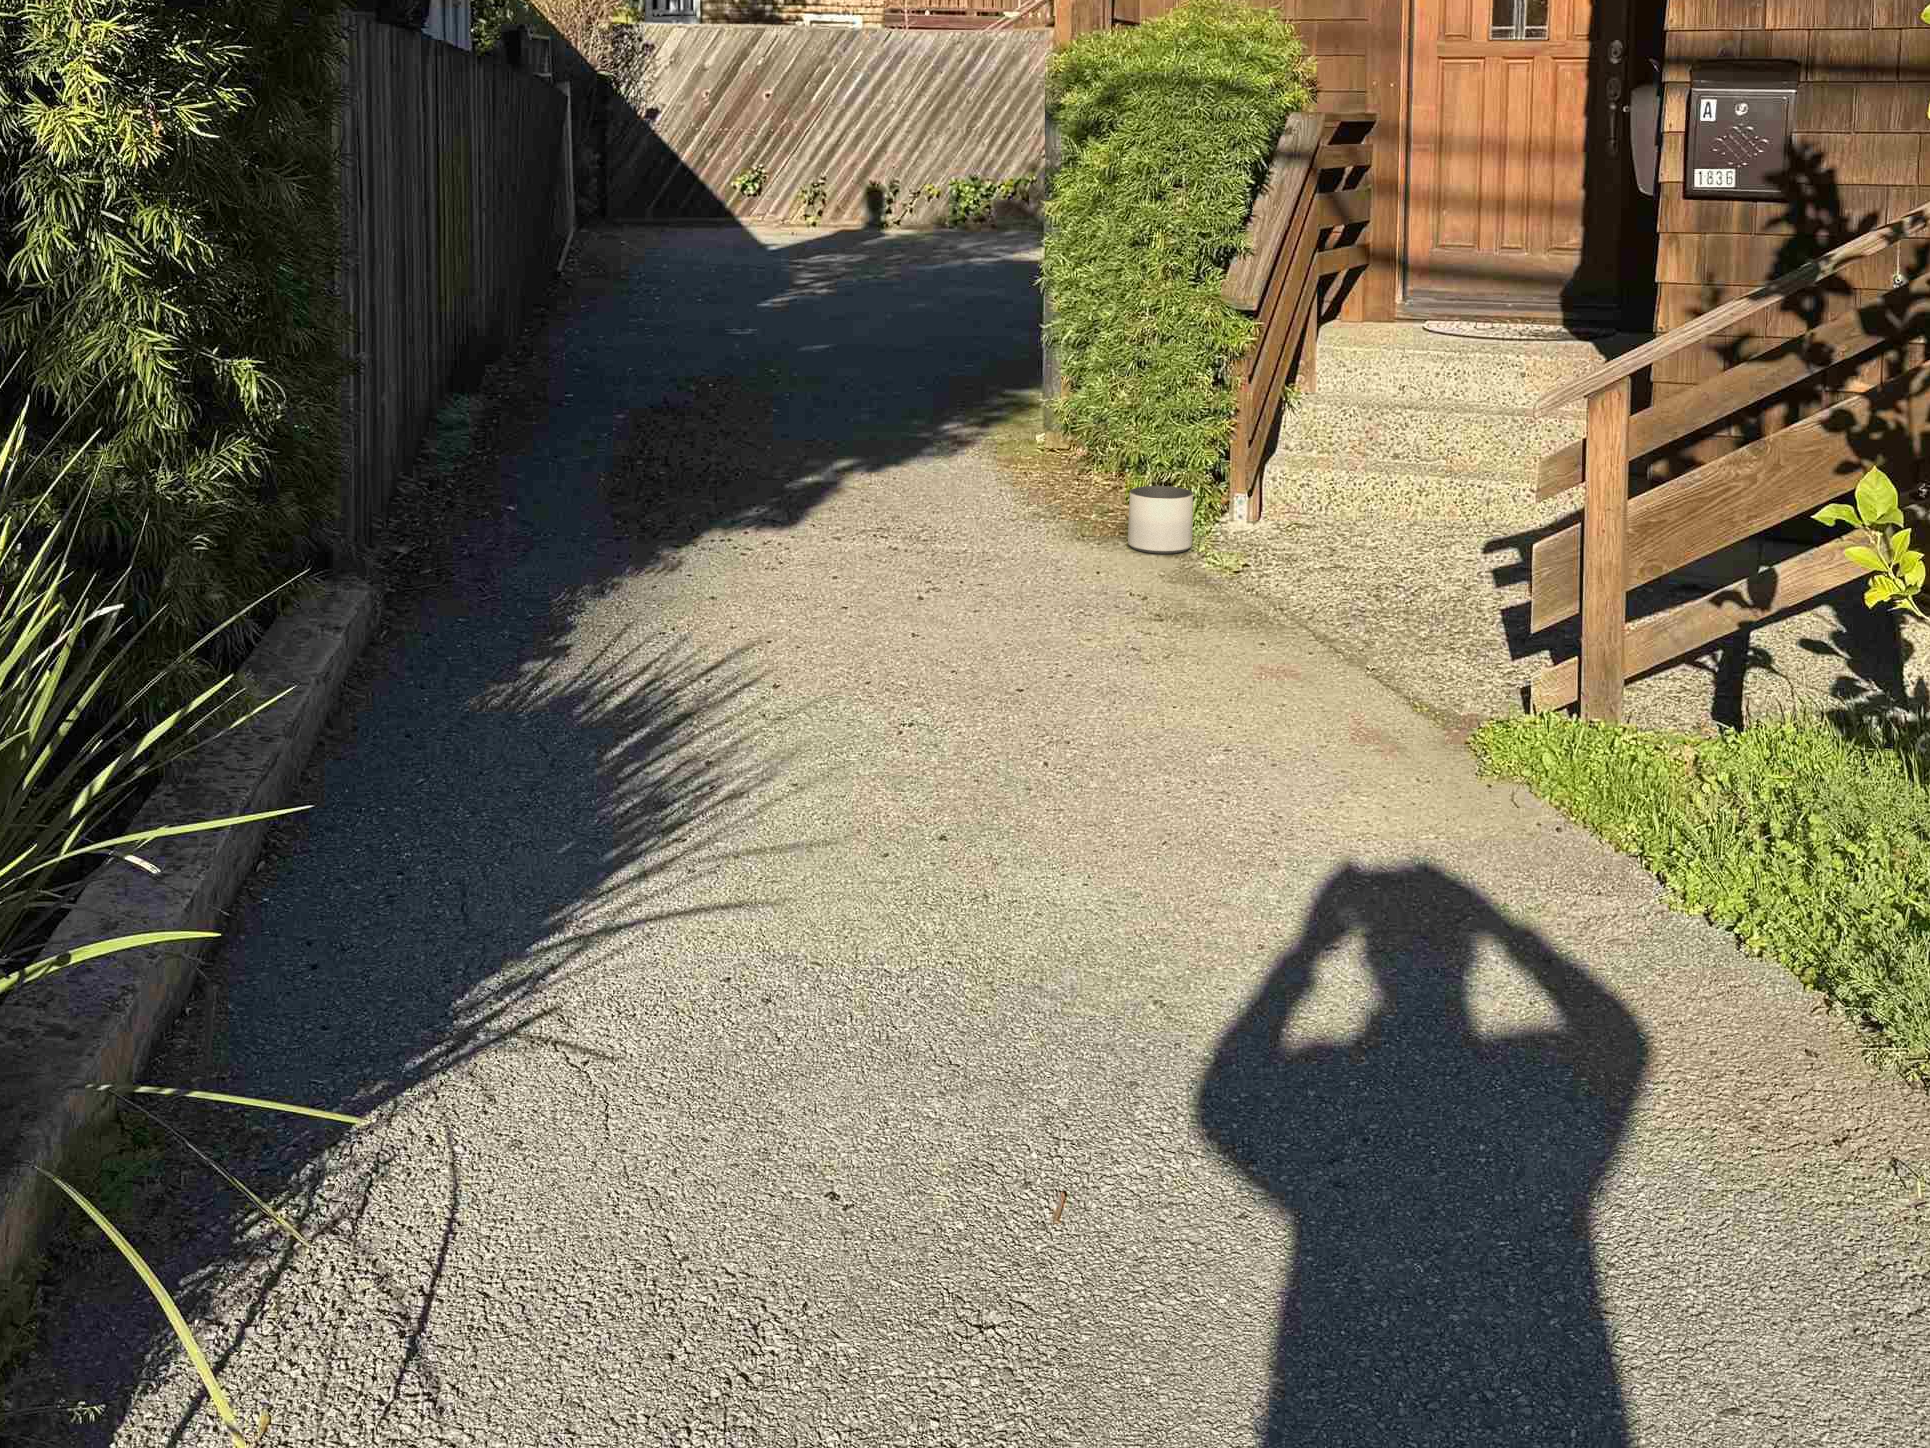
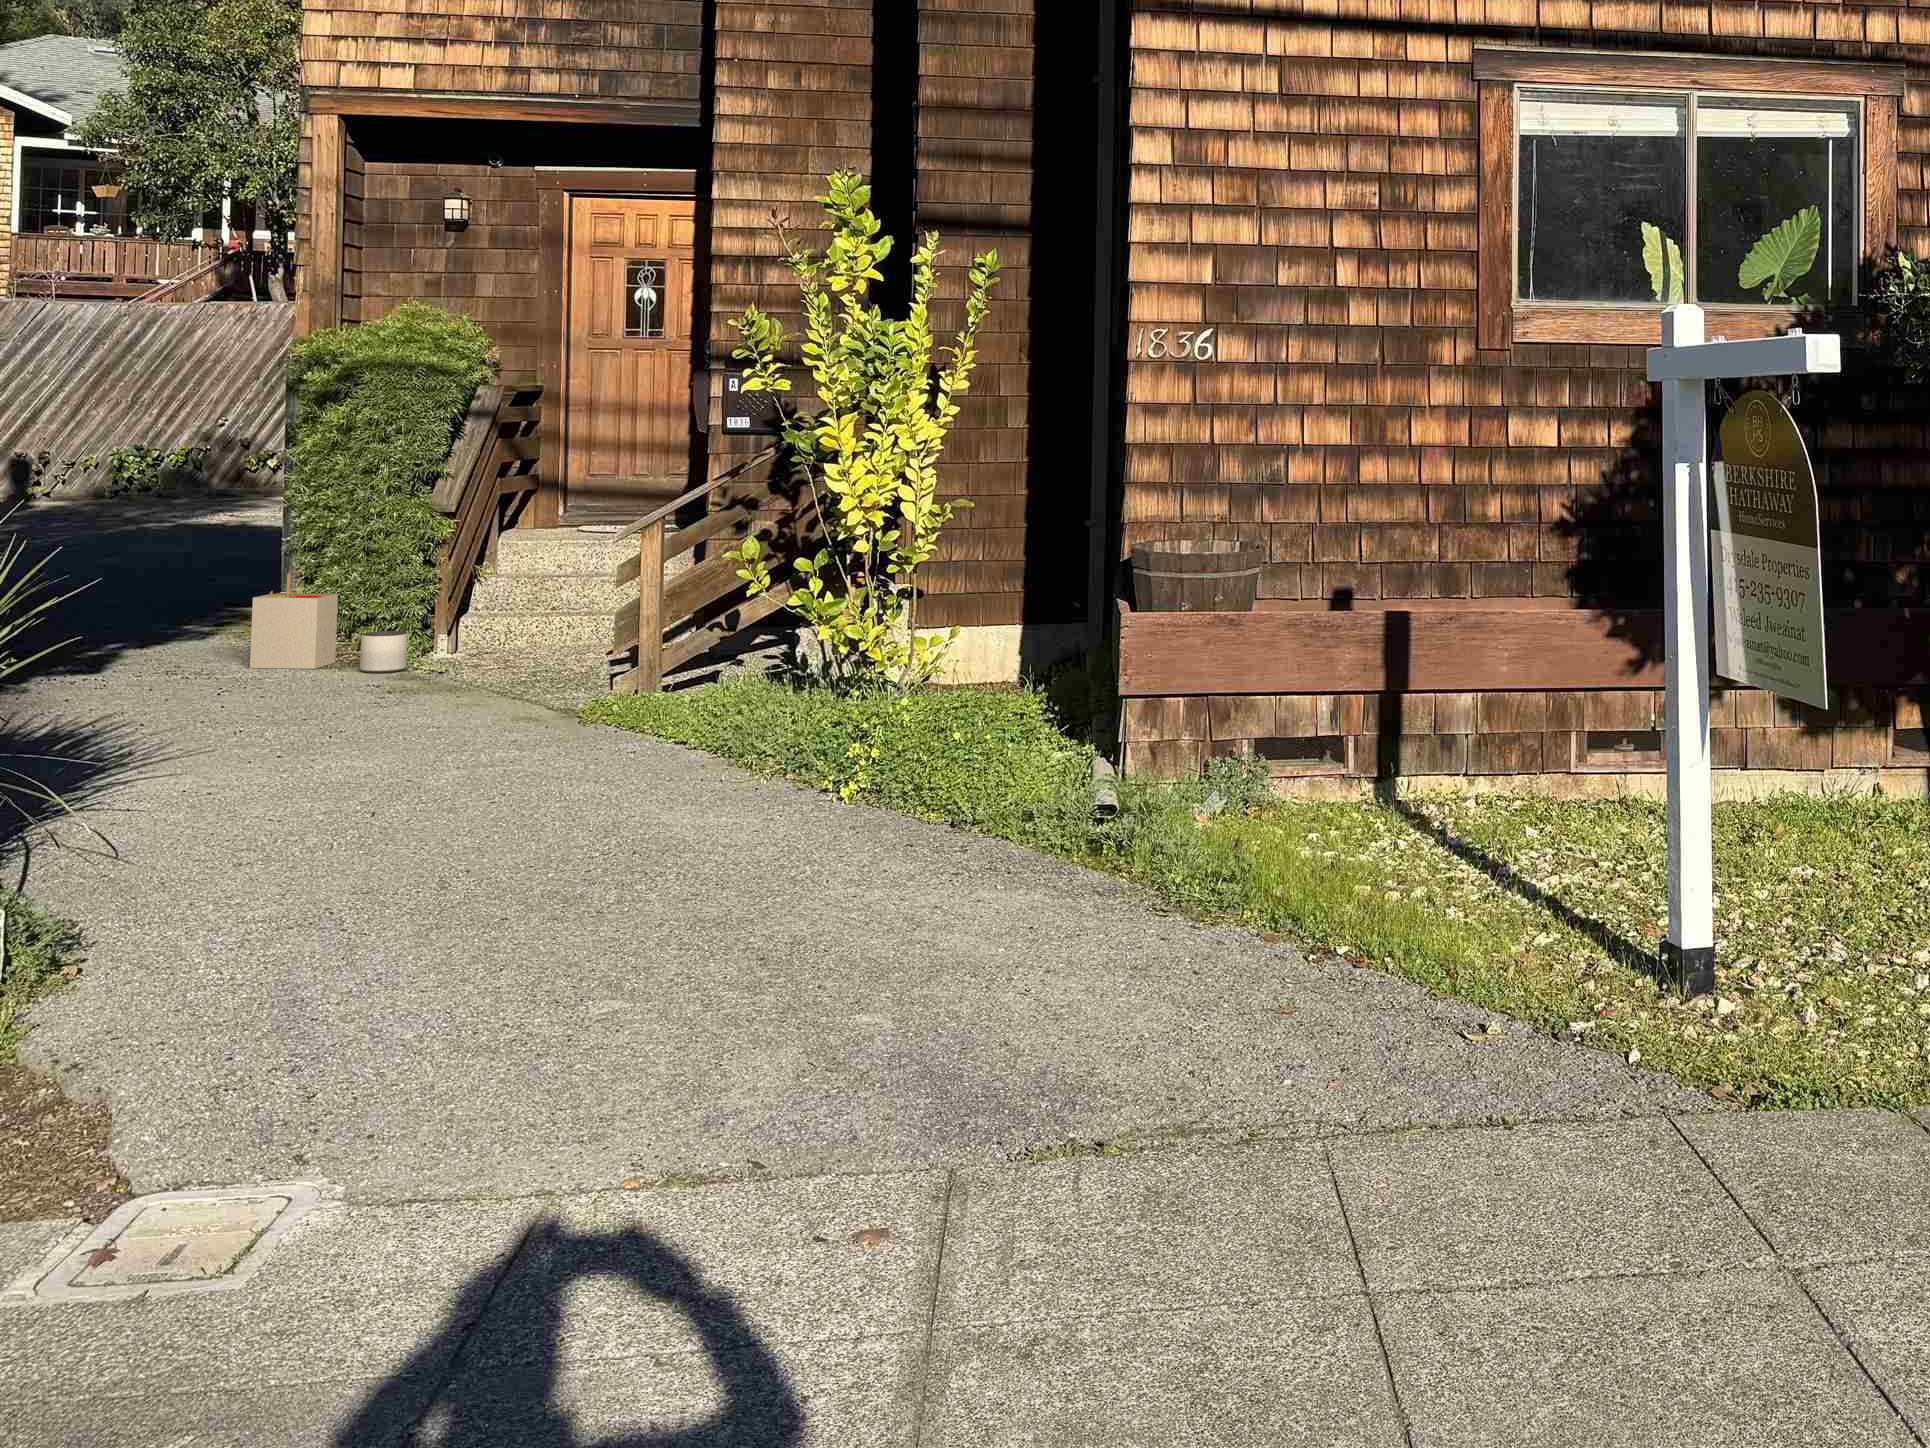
storage bin: none [989,387,1101,534] -> present [250,573,338,669]

